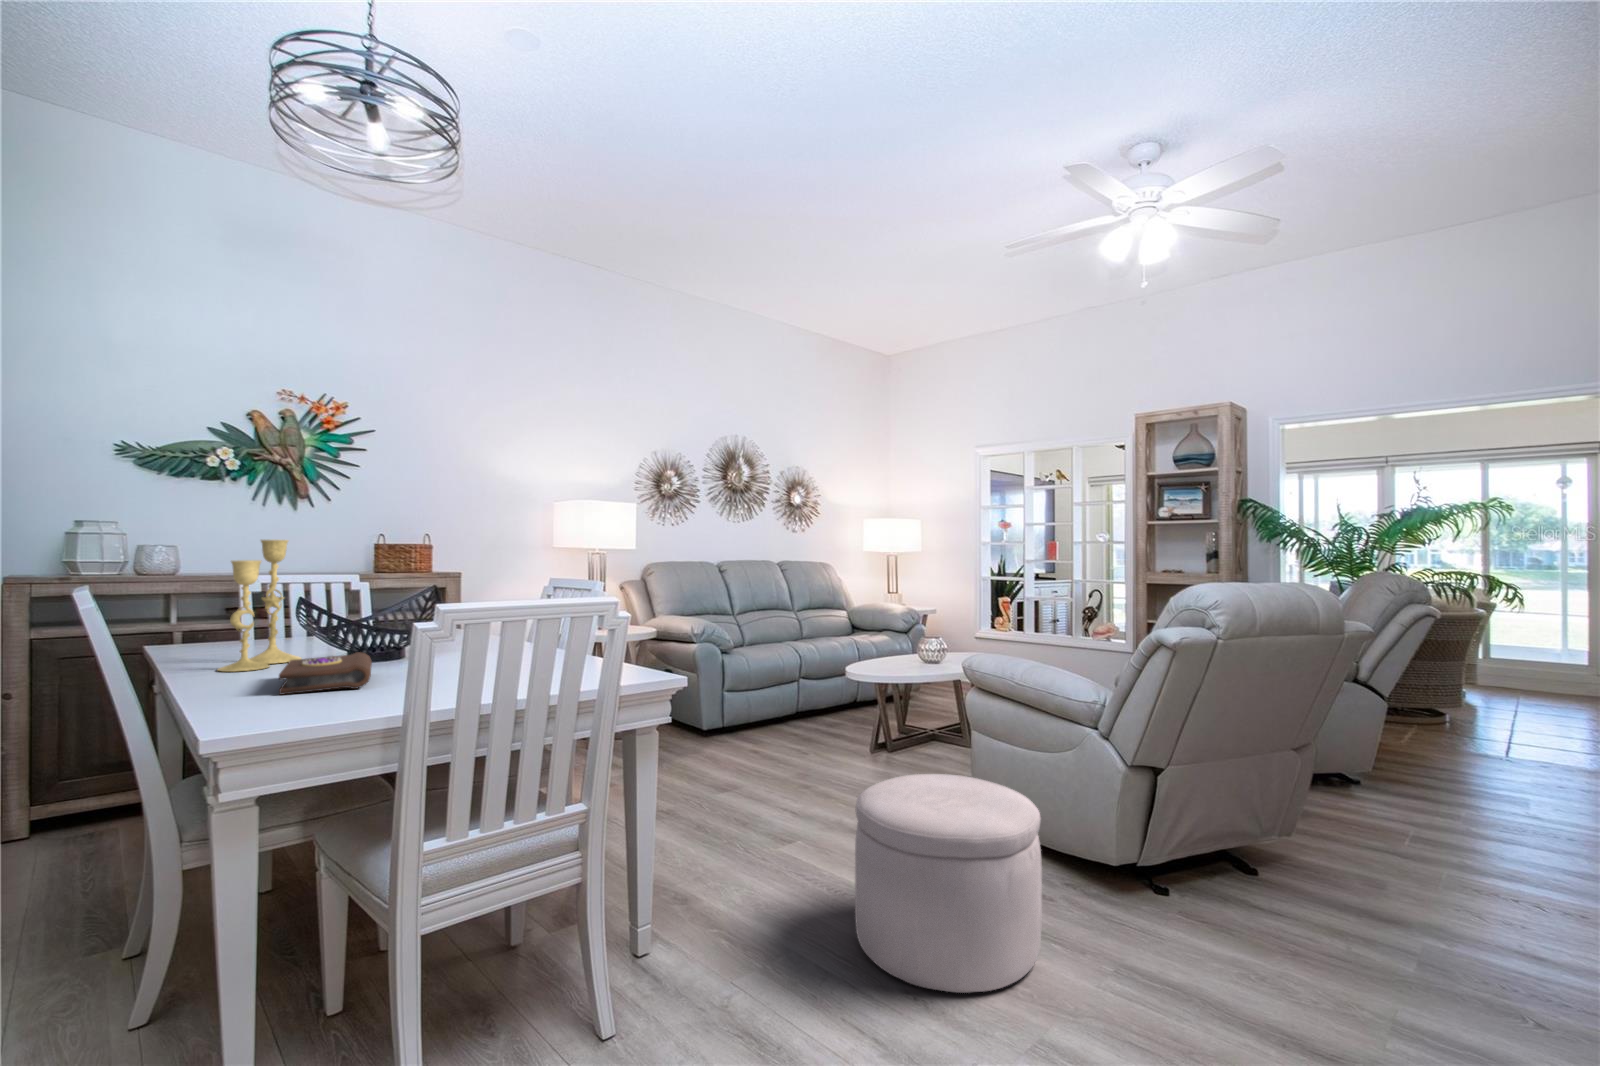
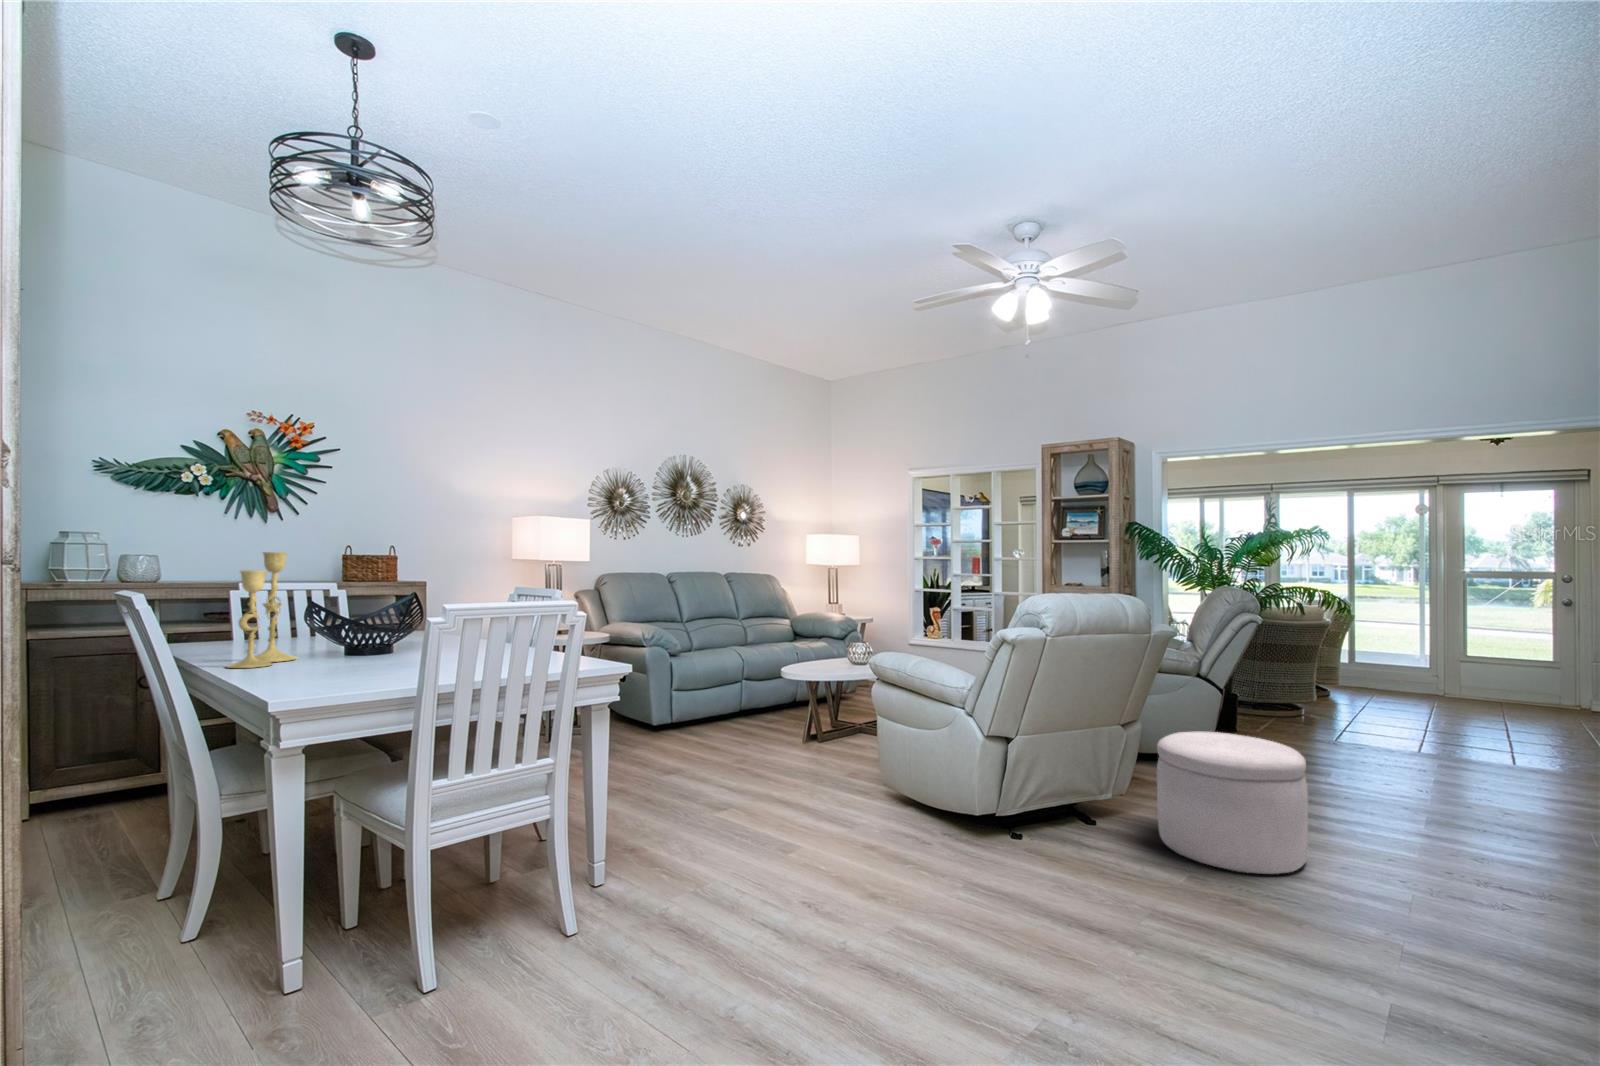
book: present [279,652,372,695] -> none [298,650,376,685]
ottoman: present [855,774,1042,993] -> present [1157,731,1308,874]

